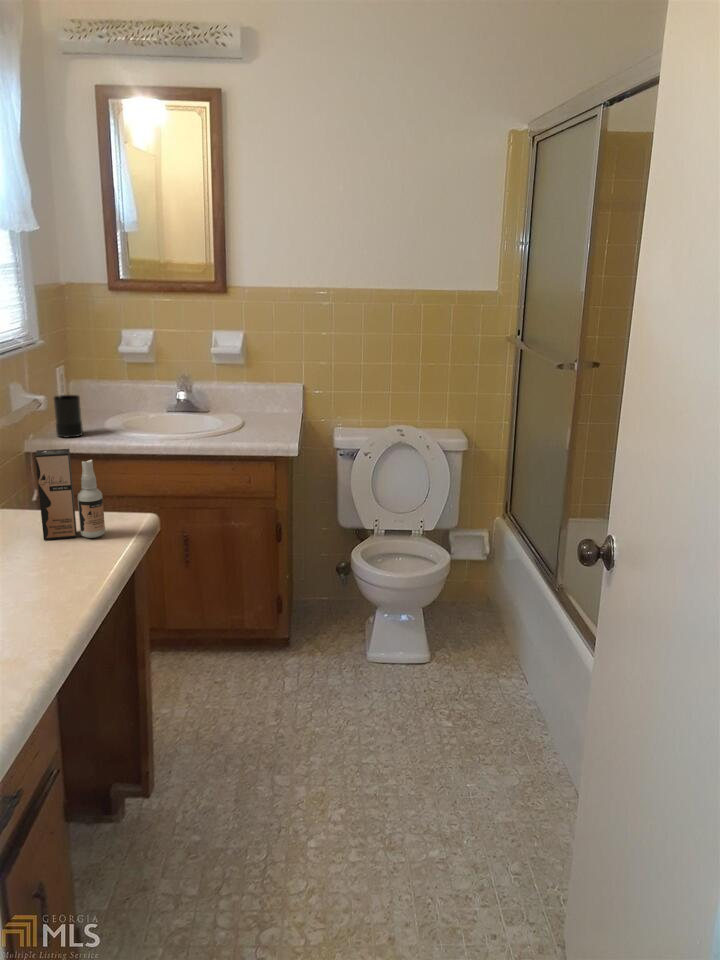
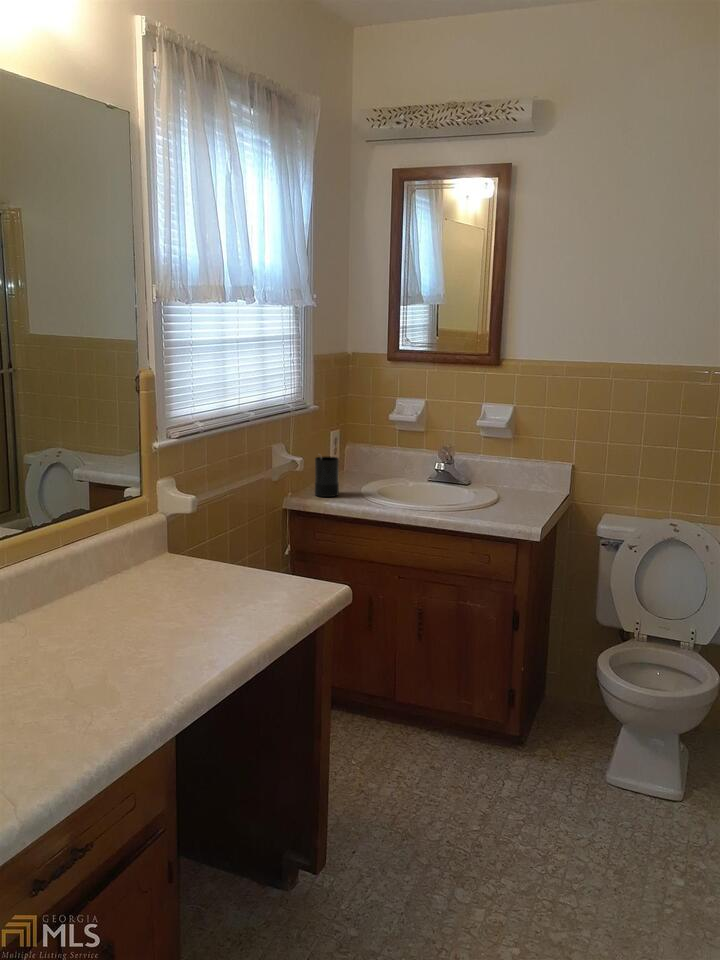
spray bottle: present [35,449,105,540] -> none [230,506,288,598]

